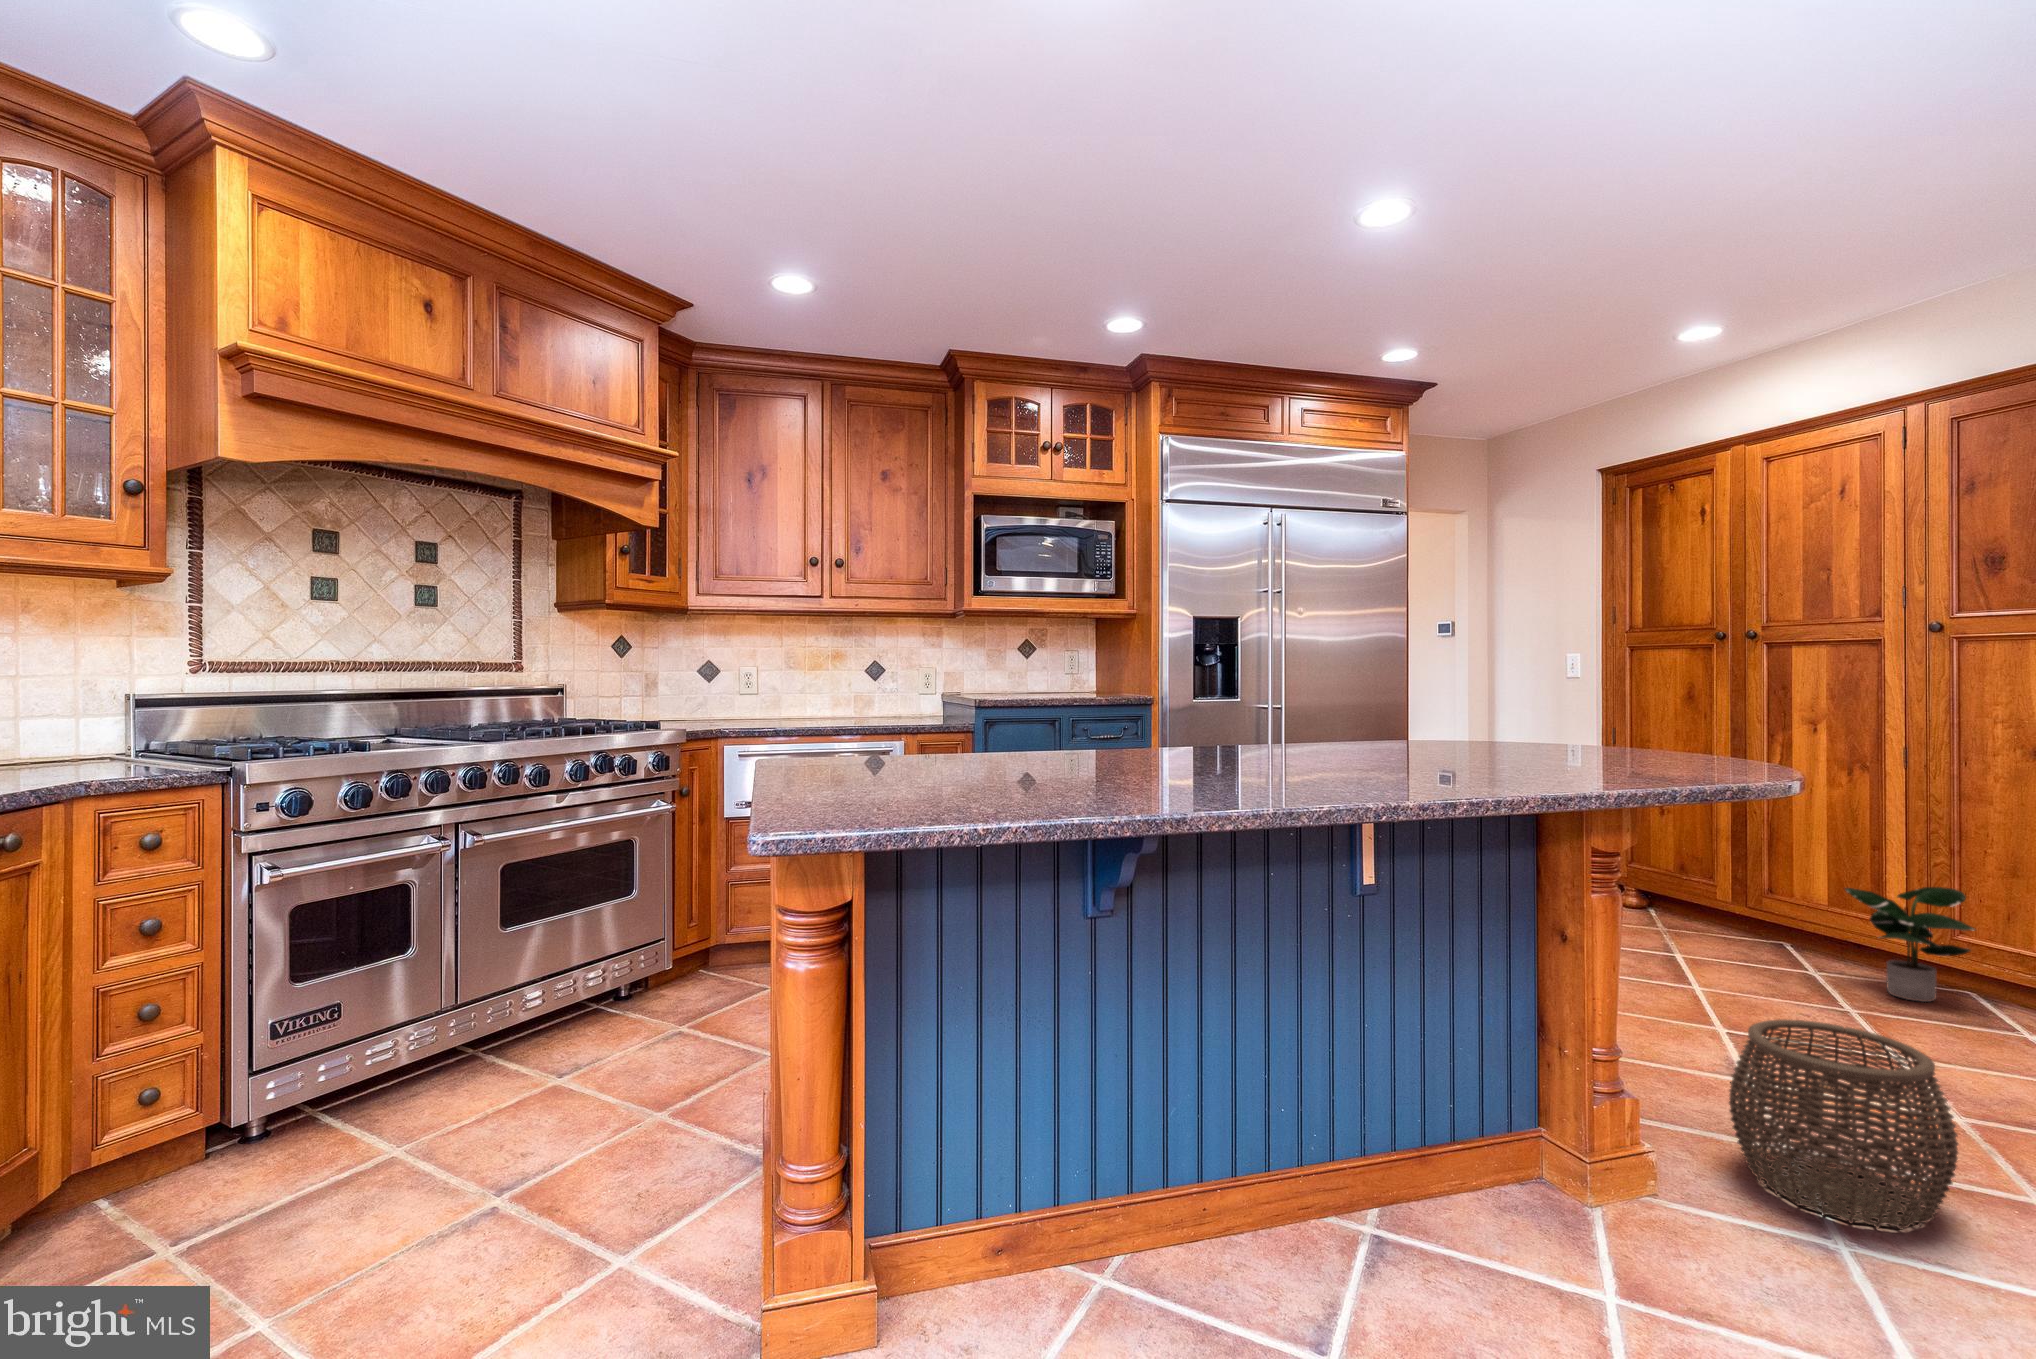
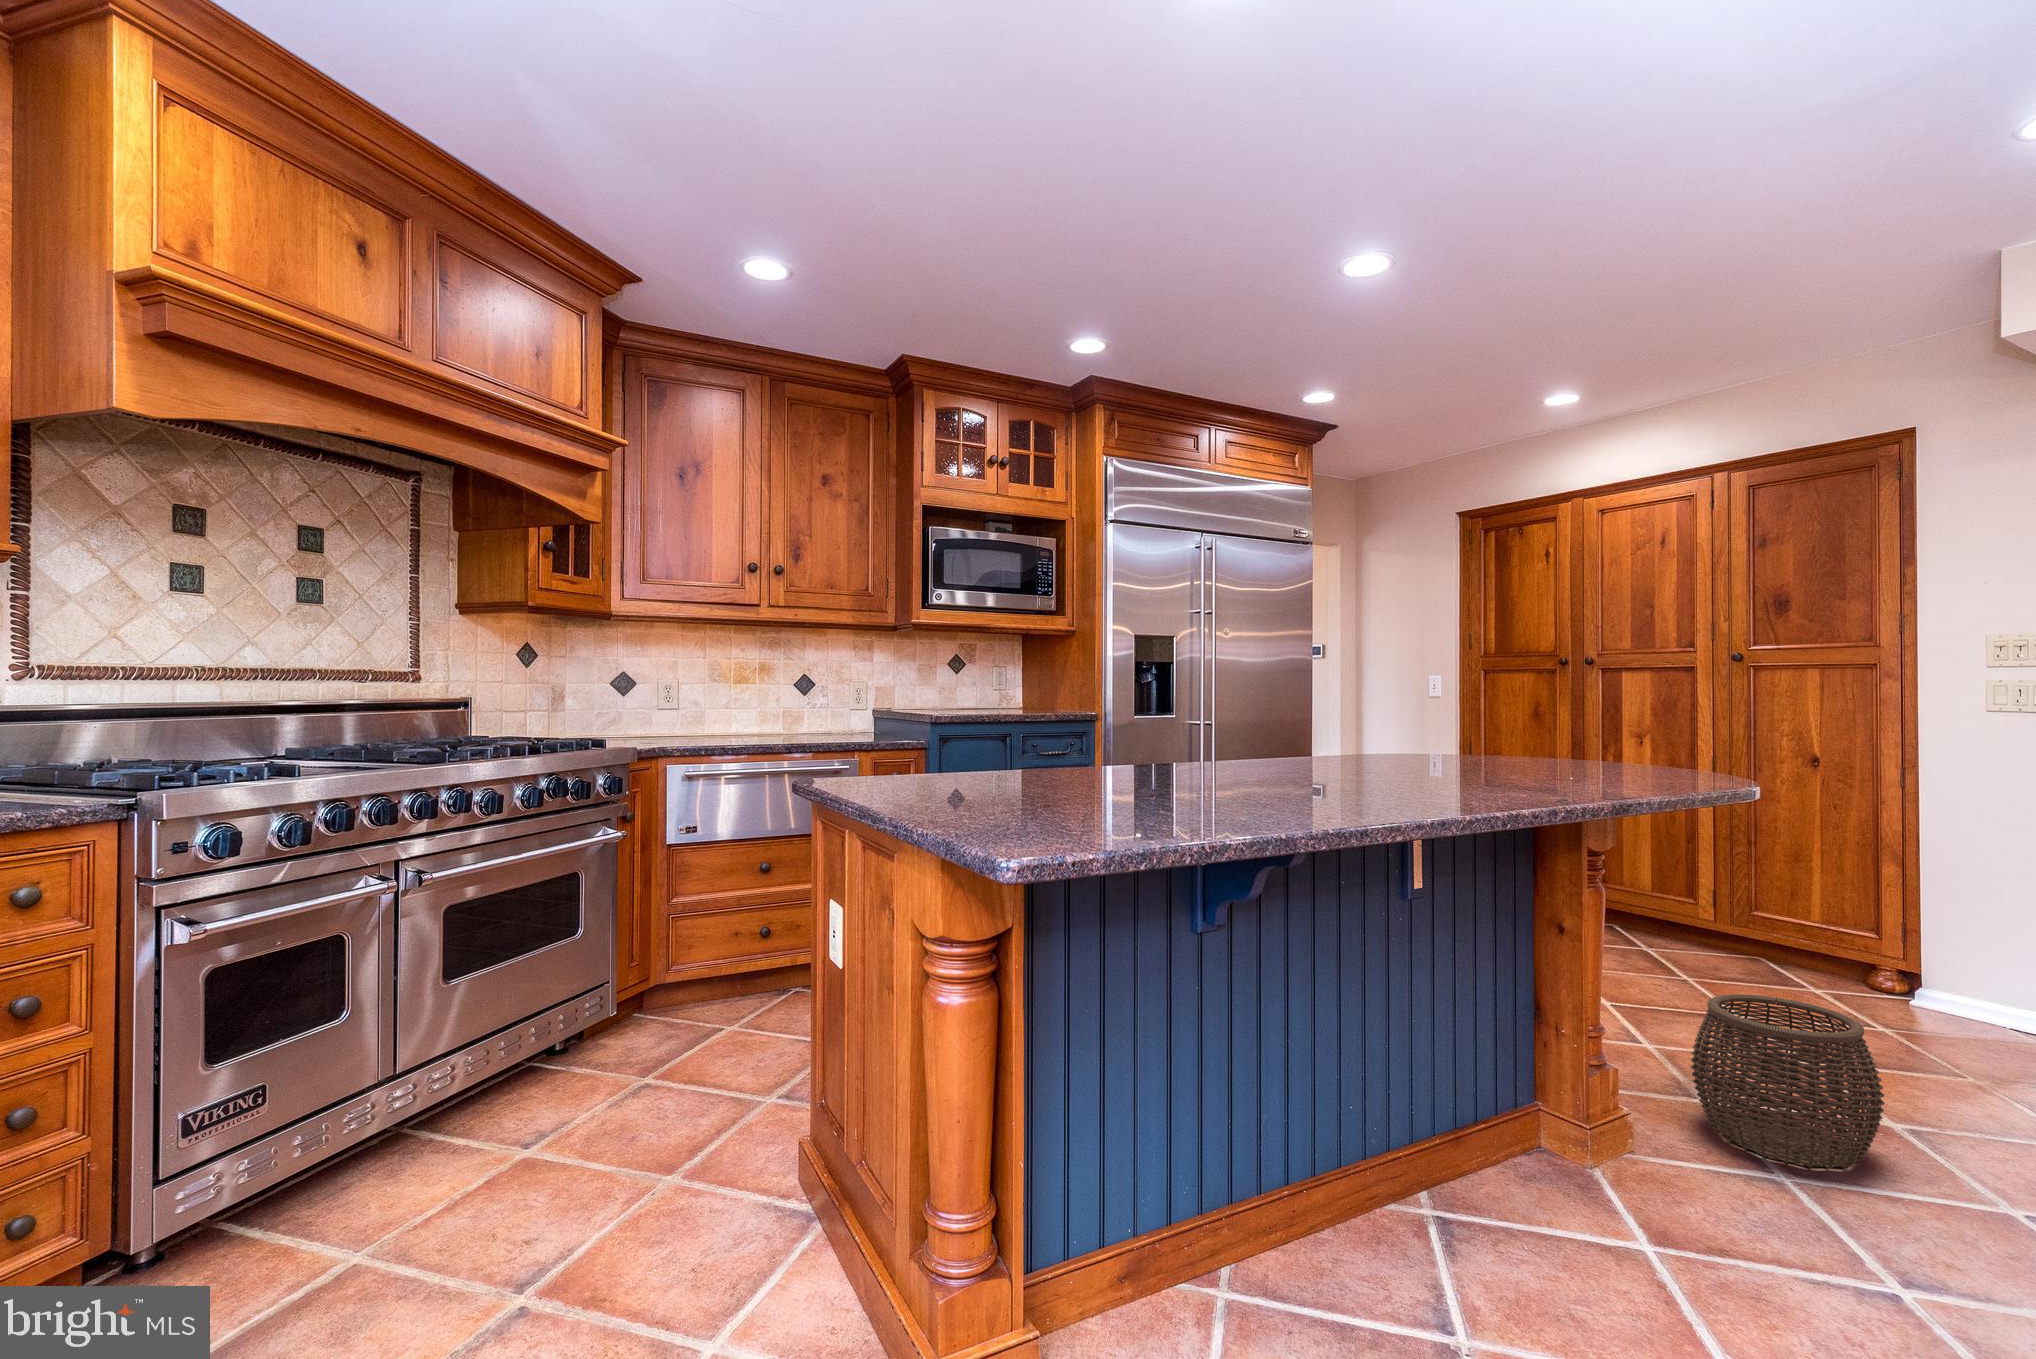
potted plant: present [1845,887,1975,1002] -> none [1679,874,1785,971]

